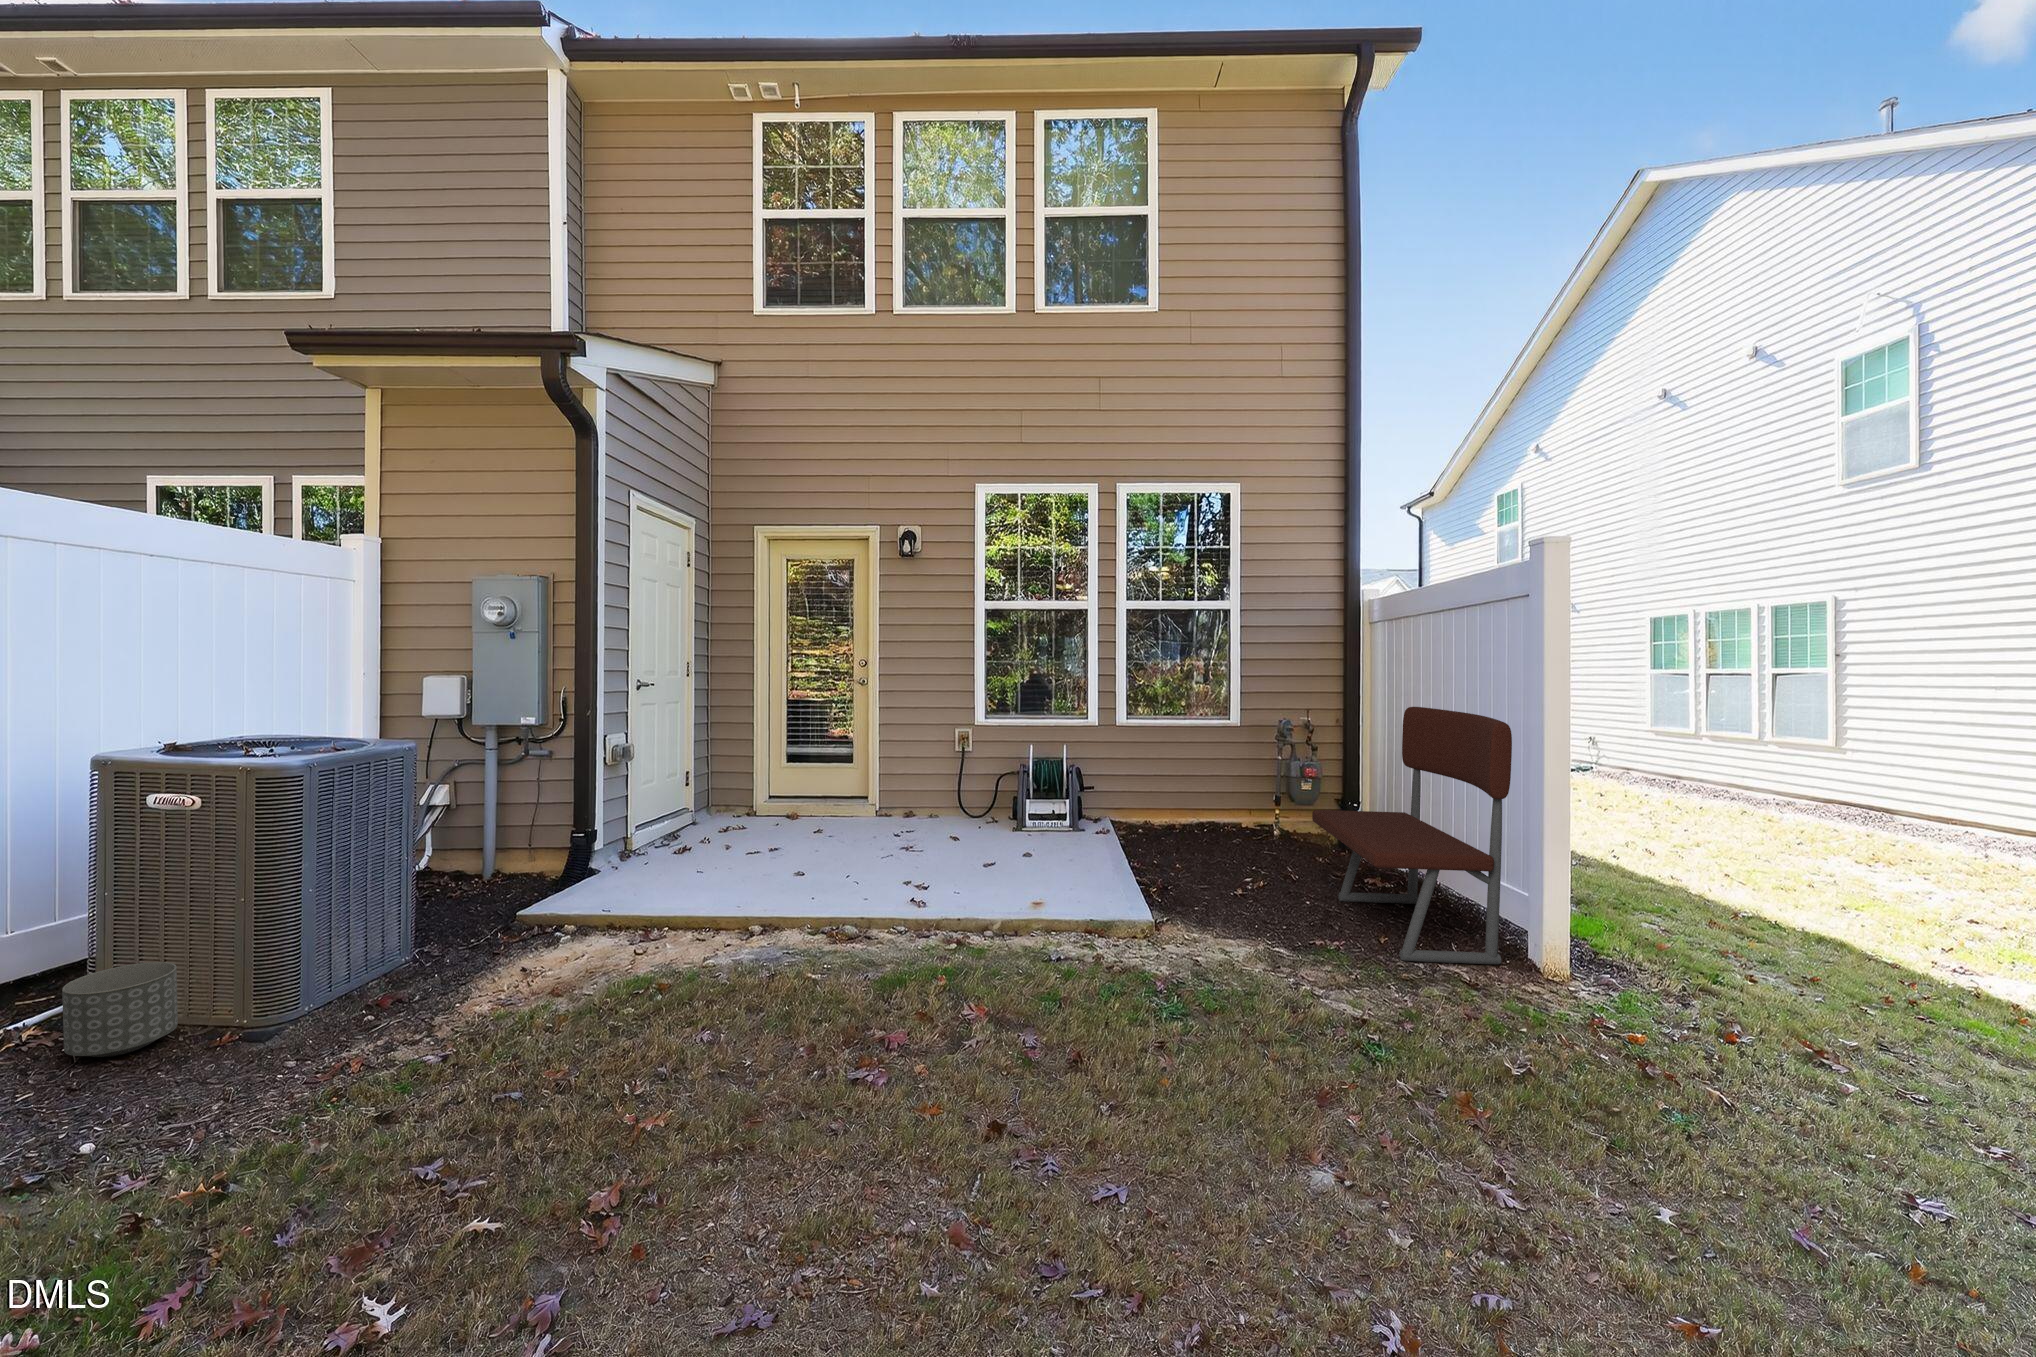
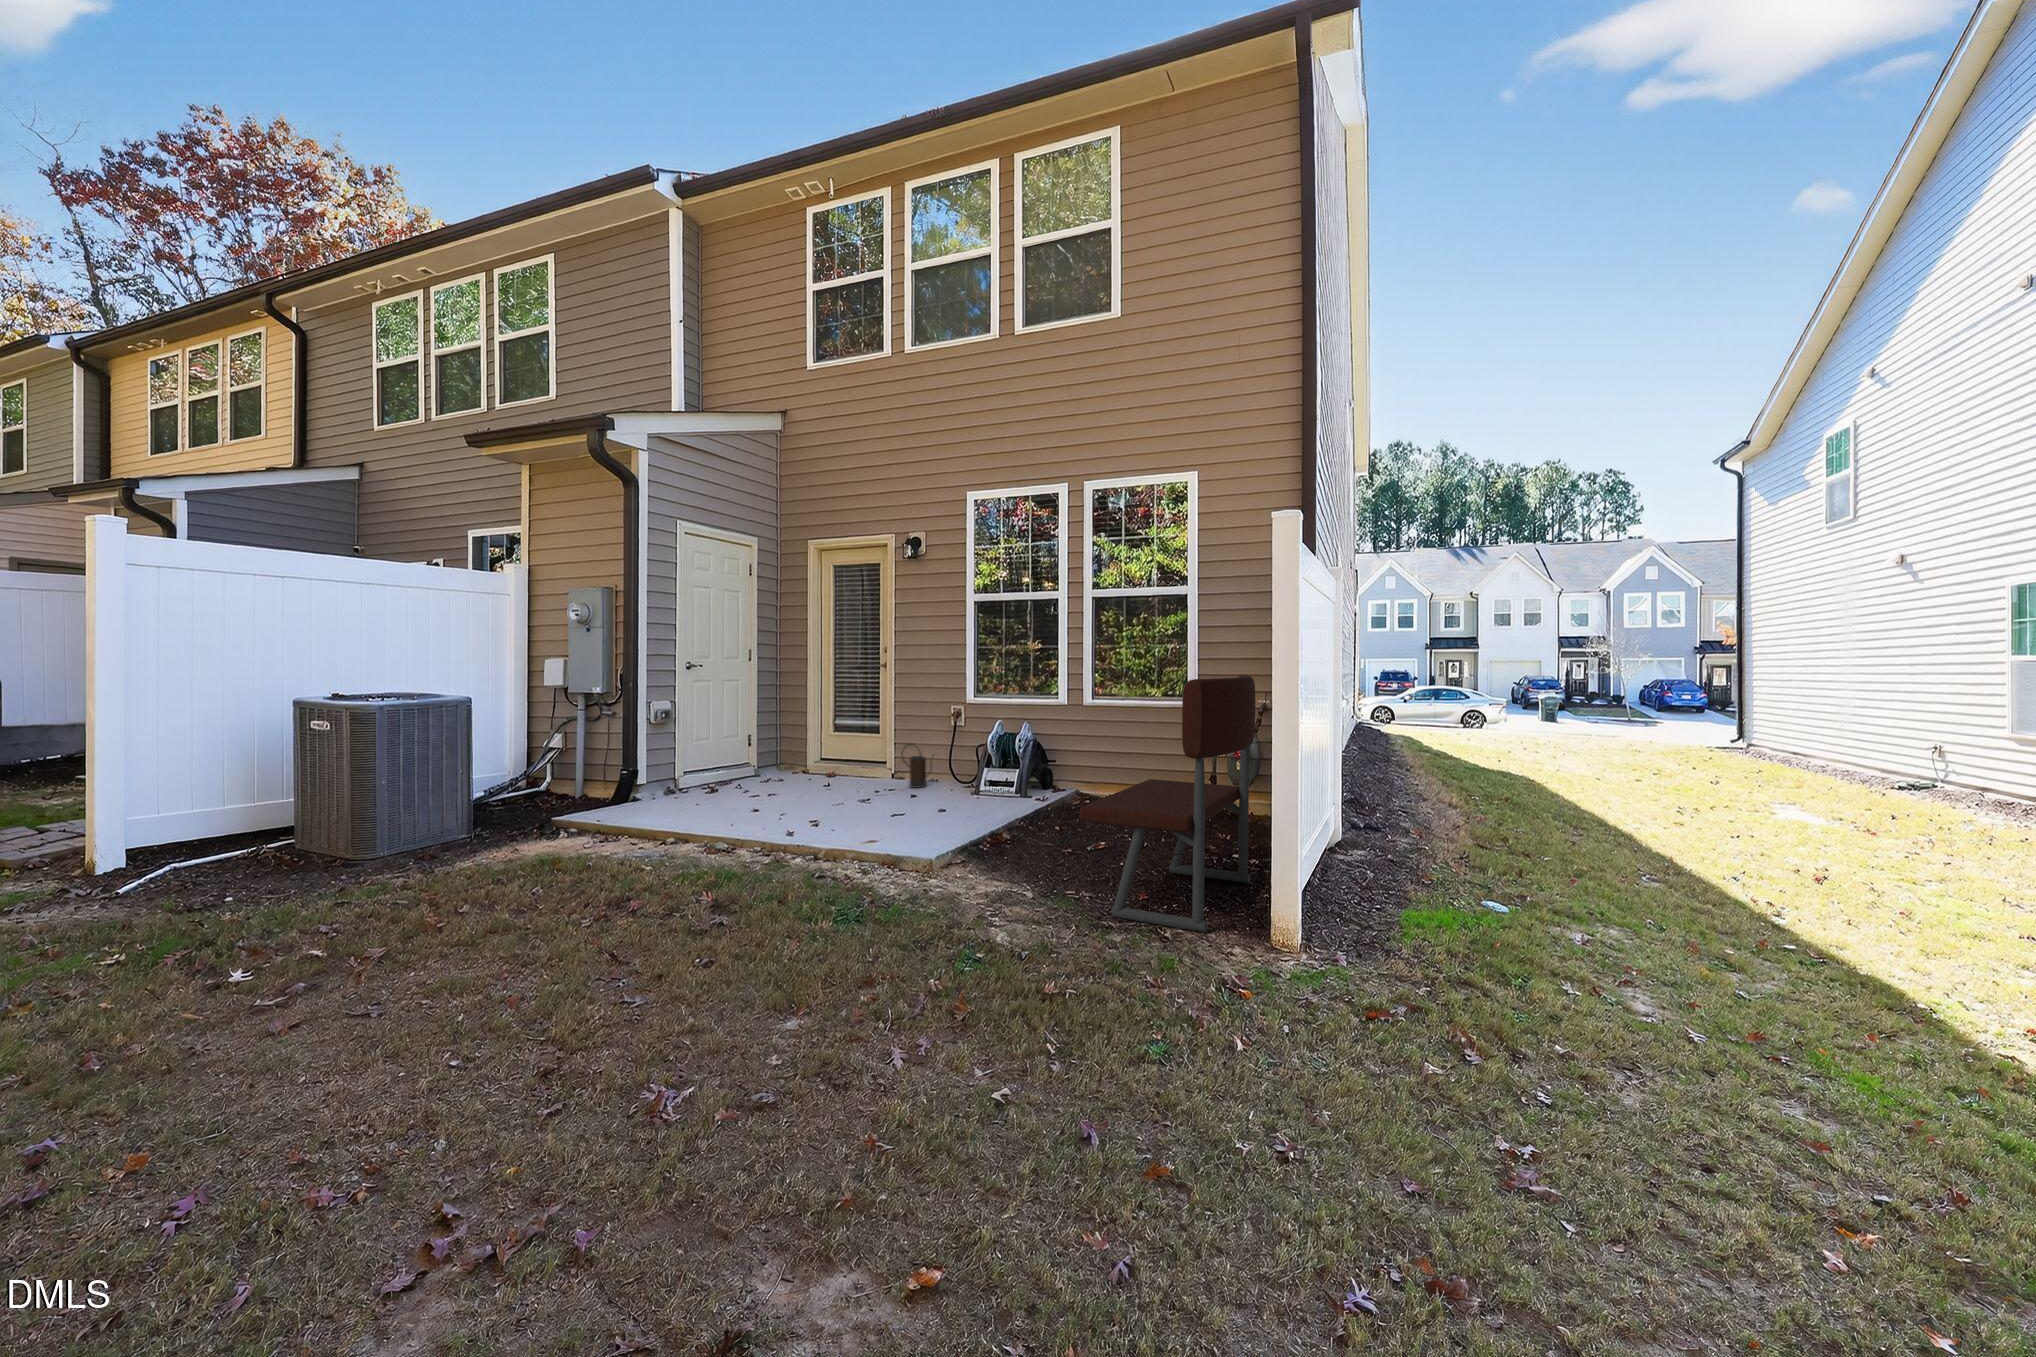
watering can: none [910,774,954,825] -> present [902,744,933,788]
planter: present [62,962,178,1057] -> none [259,806,318,853]

